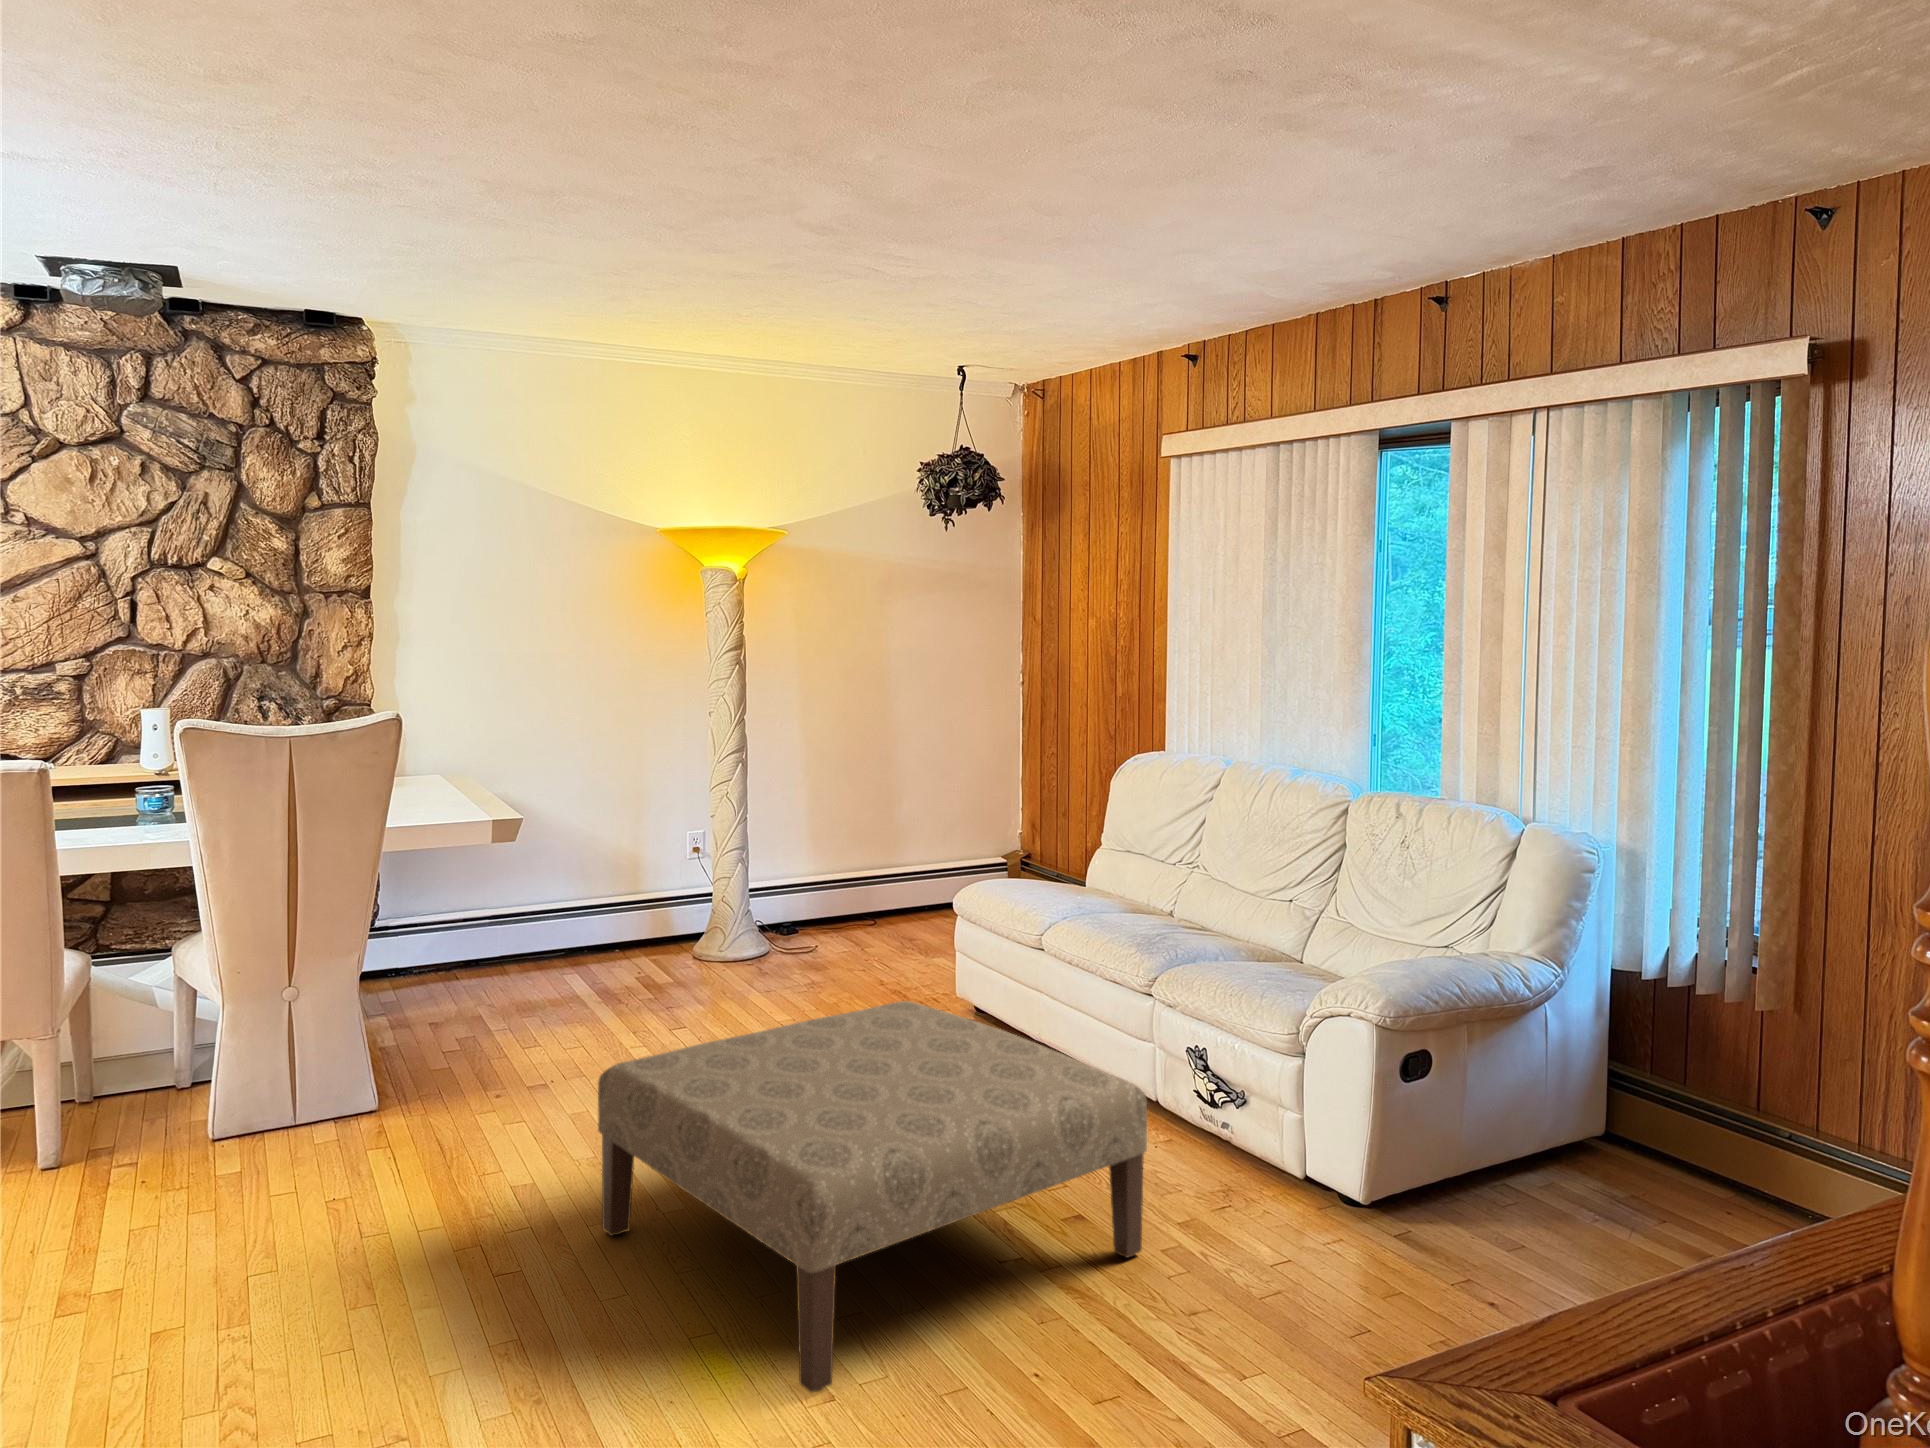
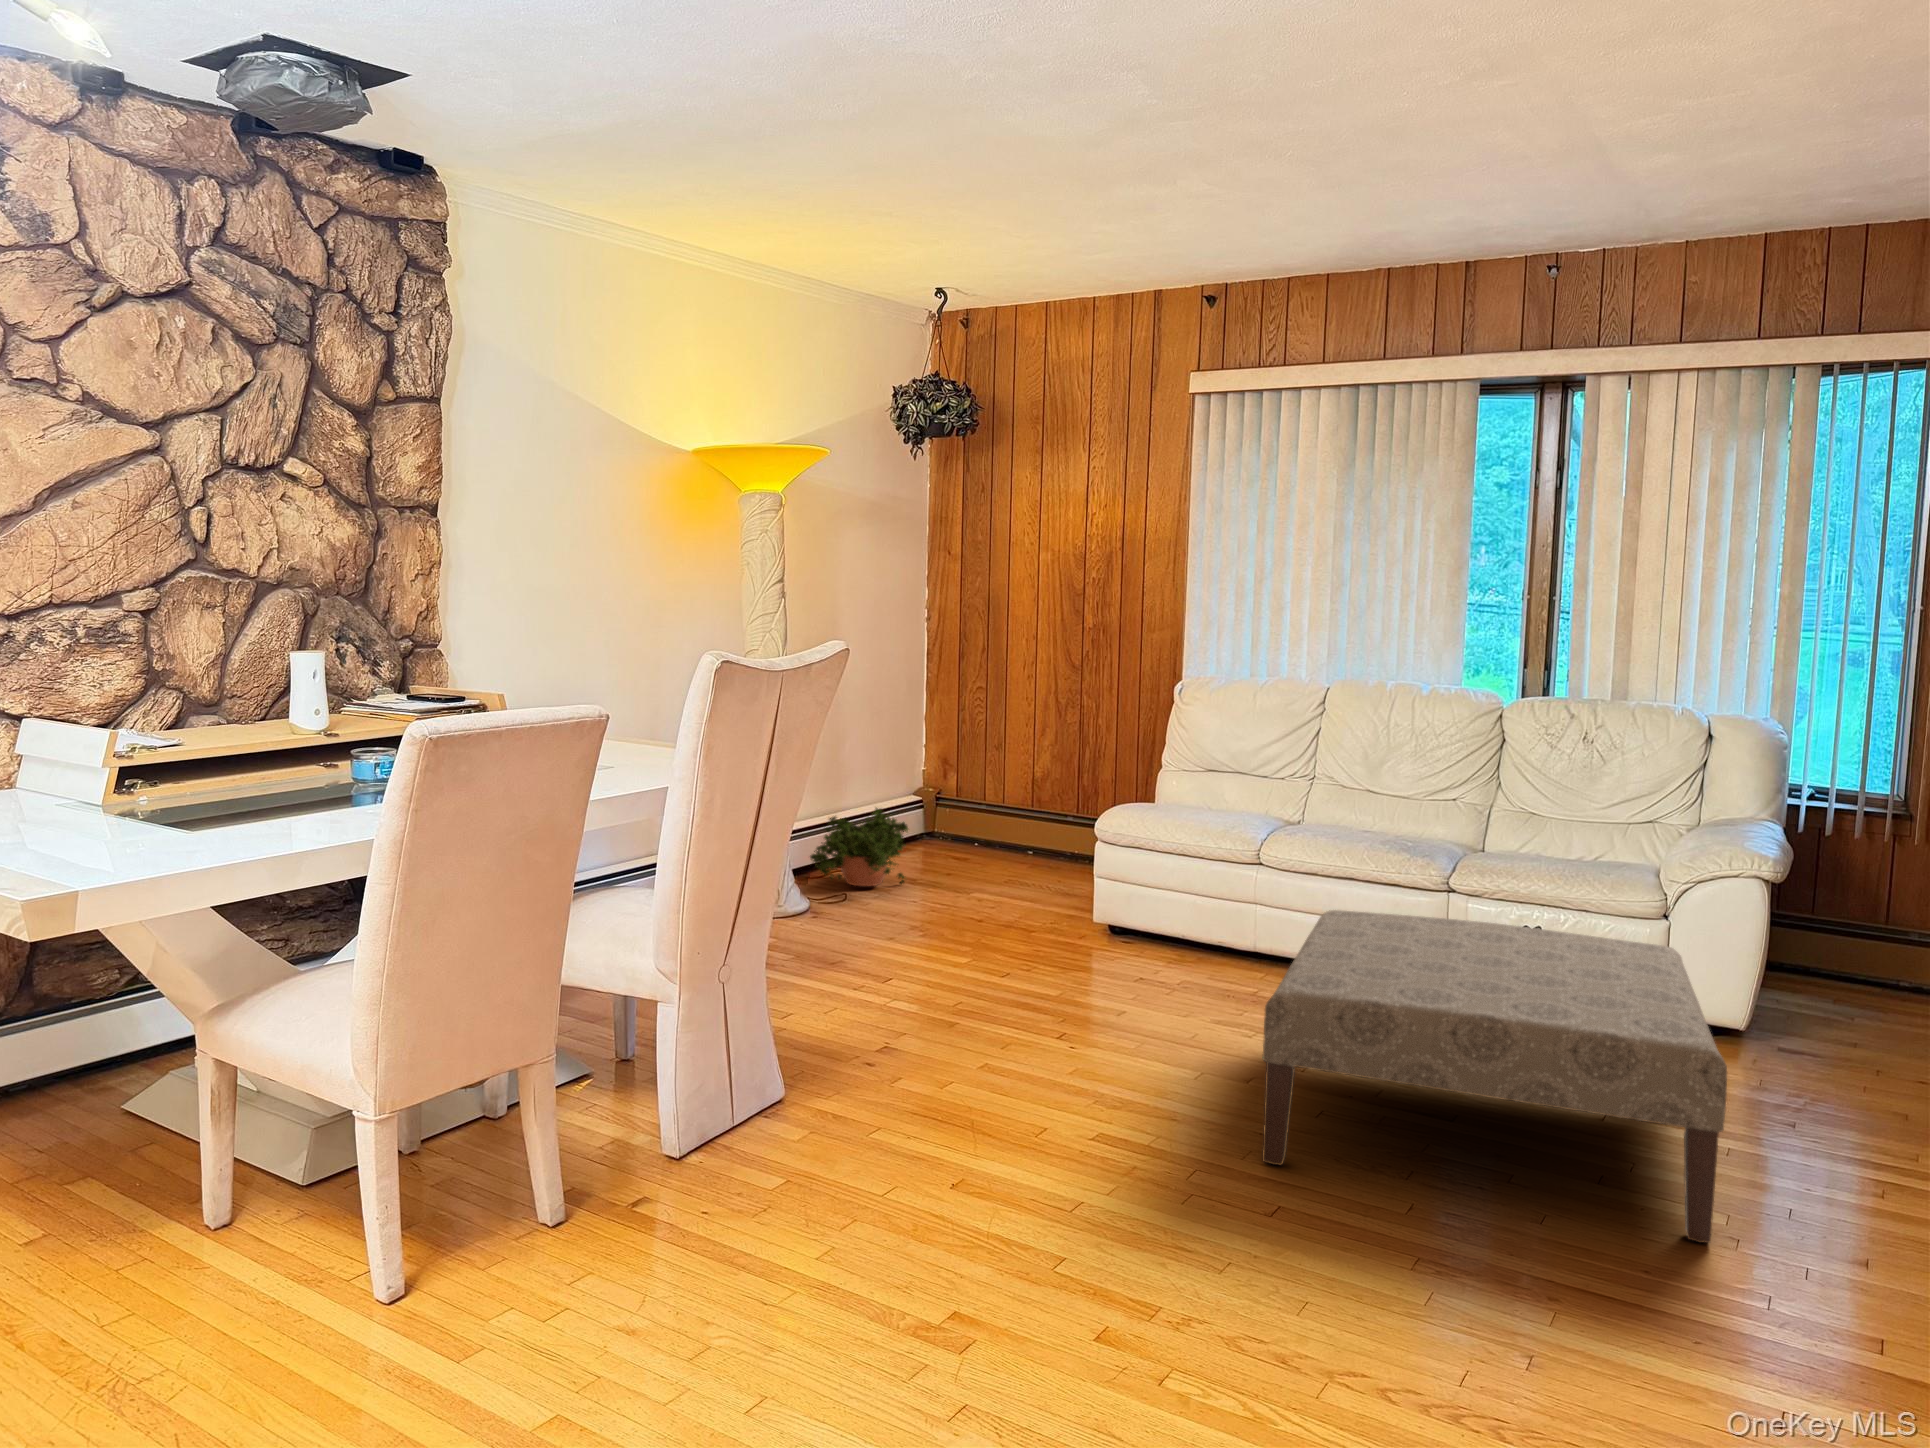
potted plant: none [804,864,901,943] -> present [810,808,908,886]

